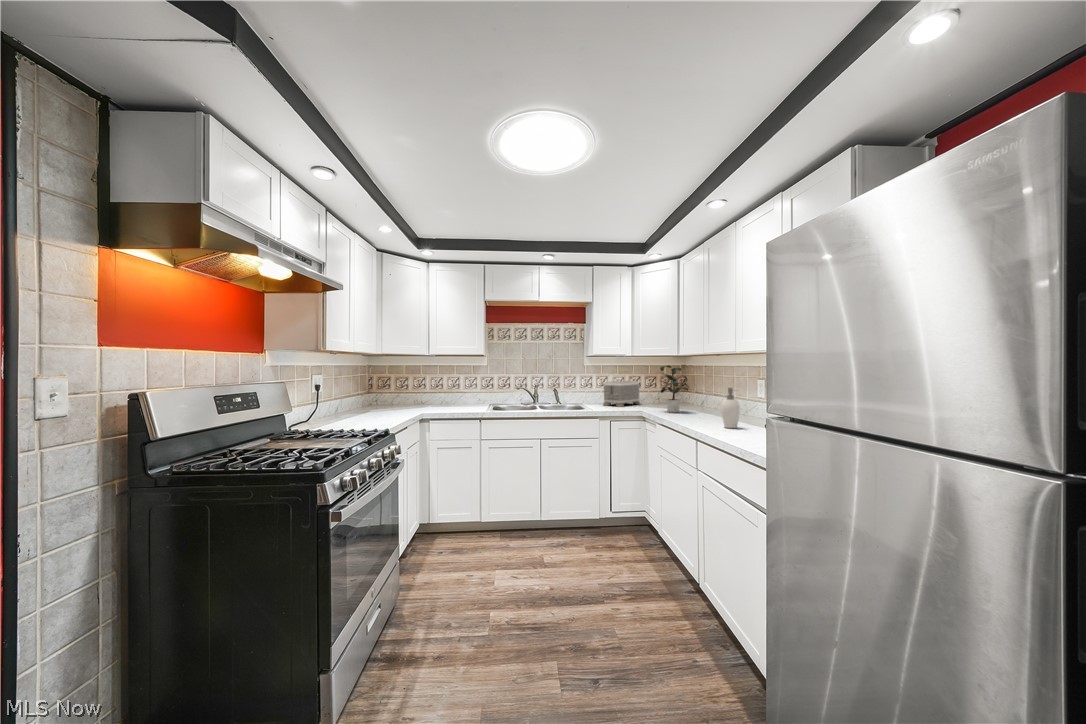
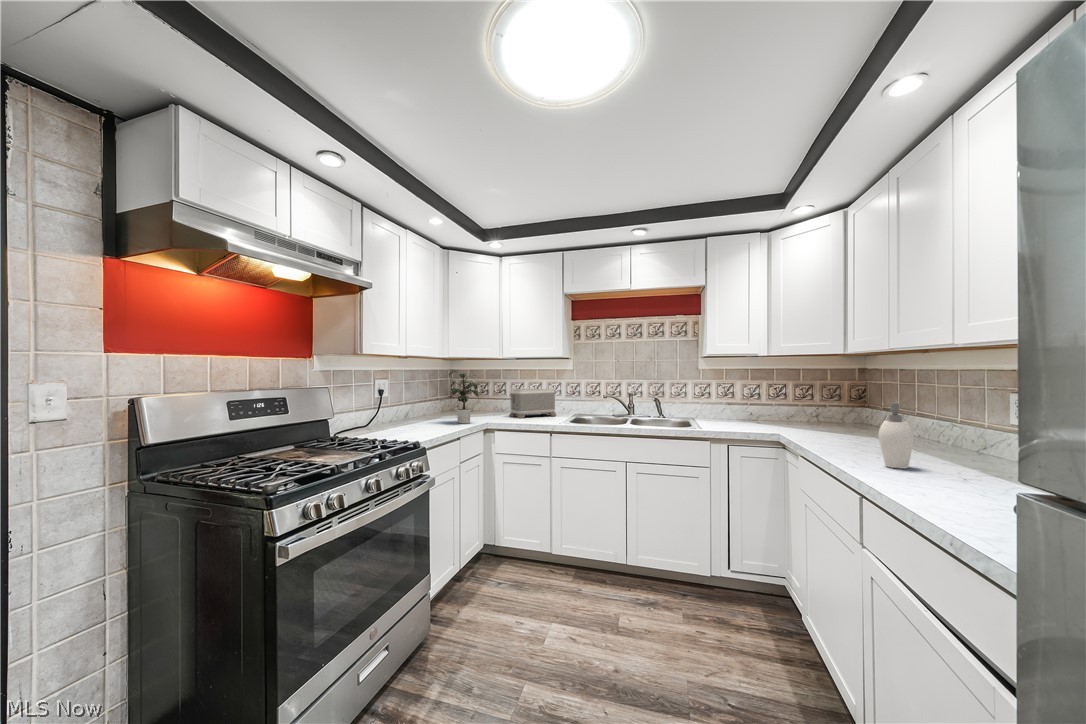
potted plant: present [660,365,689,412] -> present [449,371,479,423]
toaster: present [603,381,640,407] -> present [510,389,556,418]

